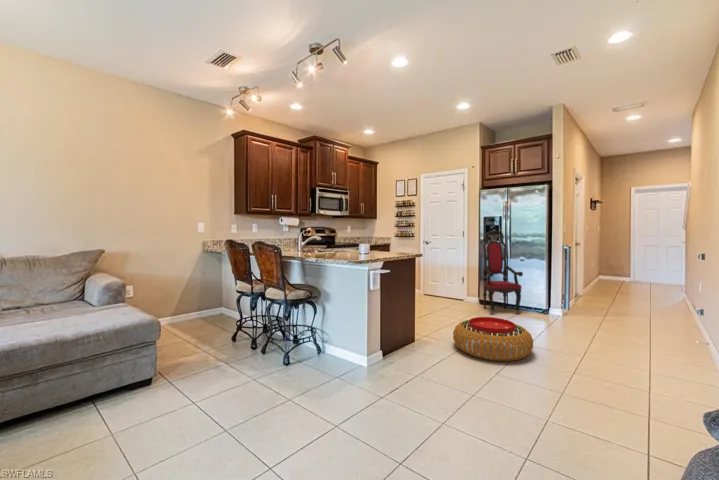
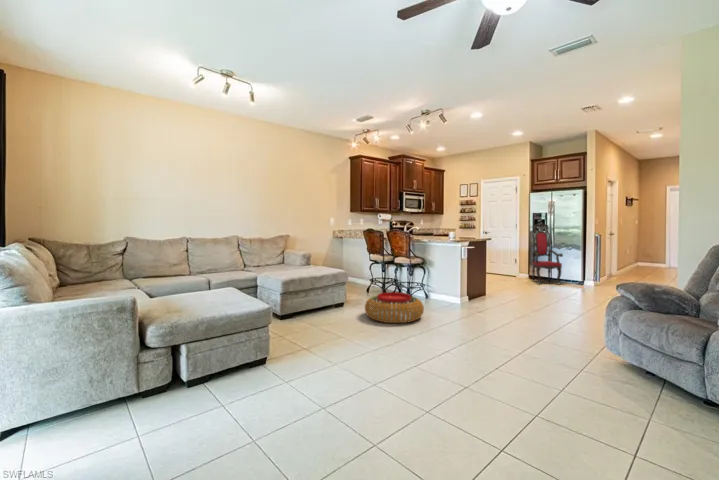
pouf: present [453,317,534,361] -> present [365,292,424,323]

